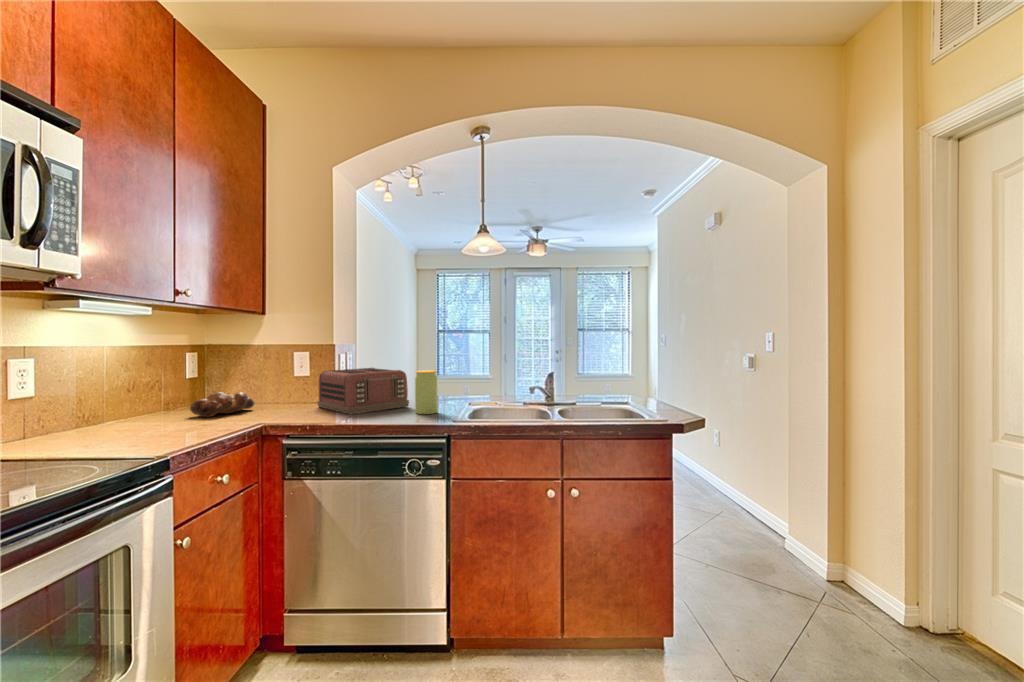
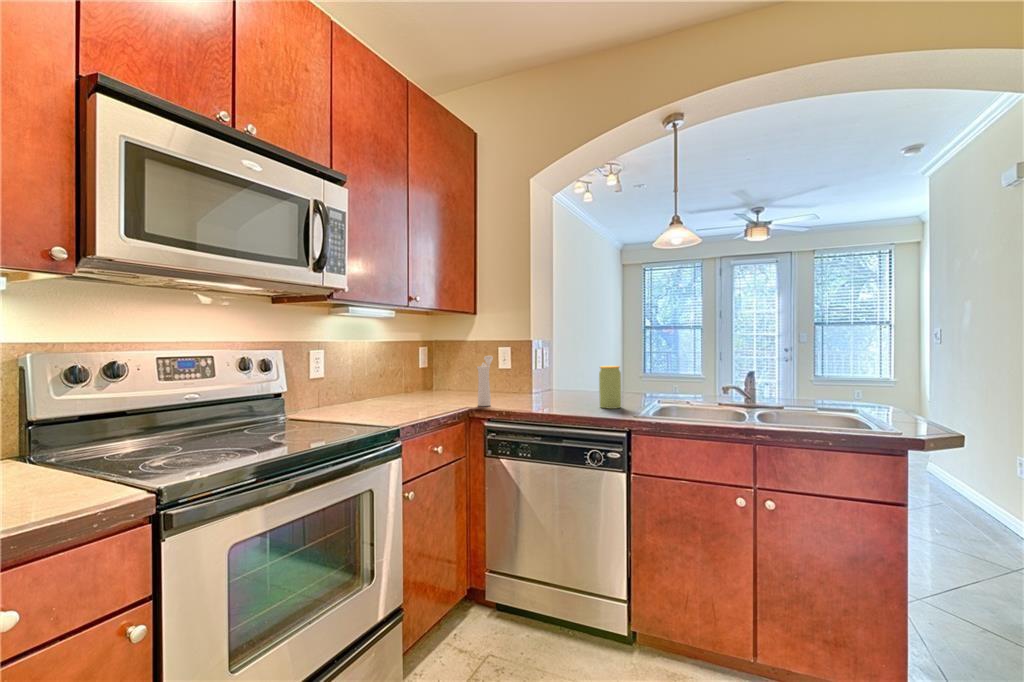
pepper mill: none [273,362,293,421] -> present [477,356,493,406]
toaster: present [317,368,409,414] -> none [515,363,596,405]
bread loaf: present [190,392,255,417] -> none [420,380,466,400]

